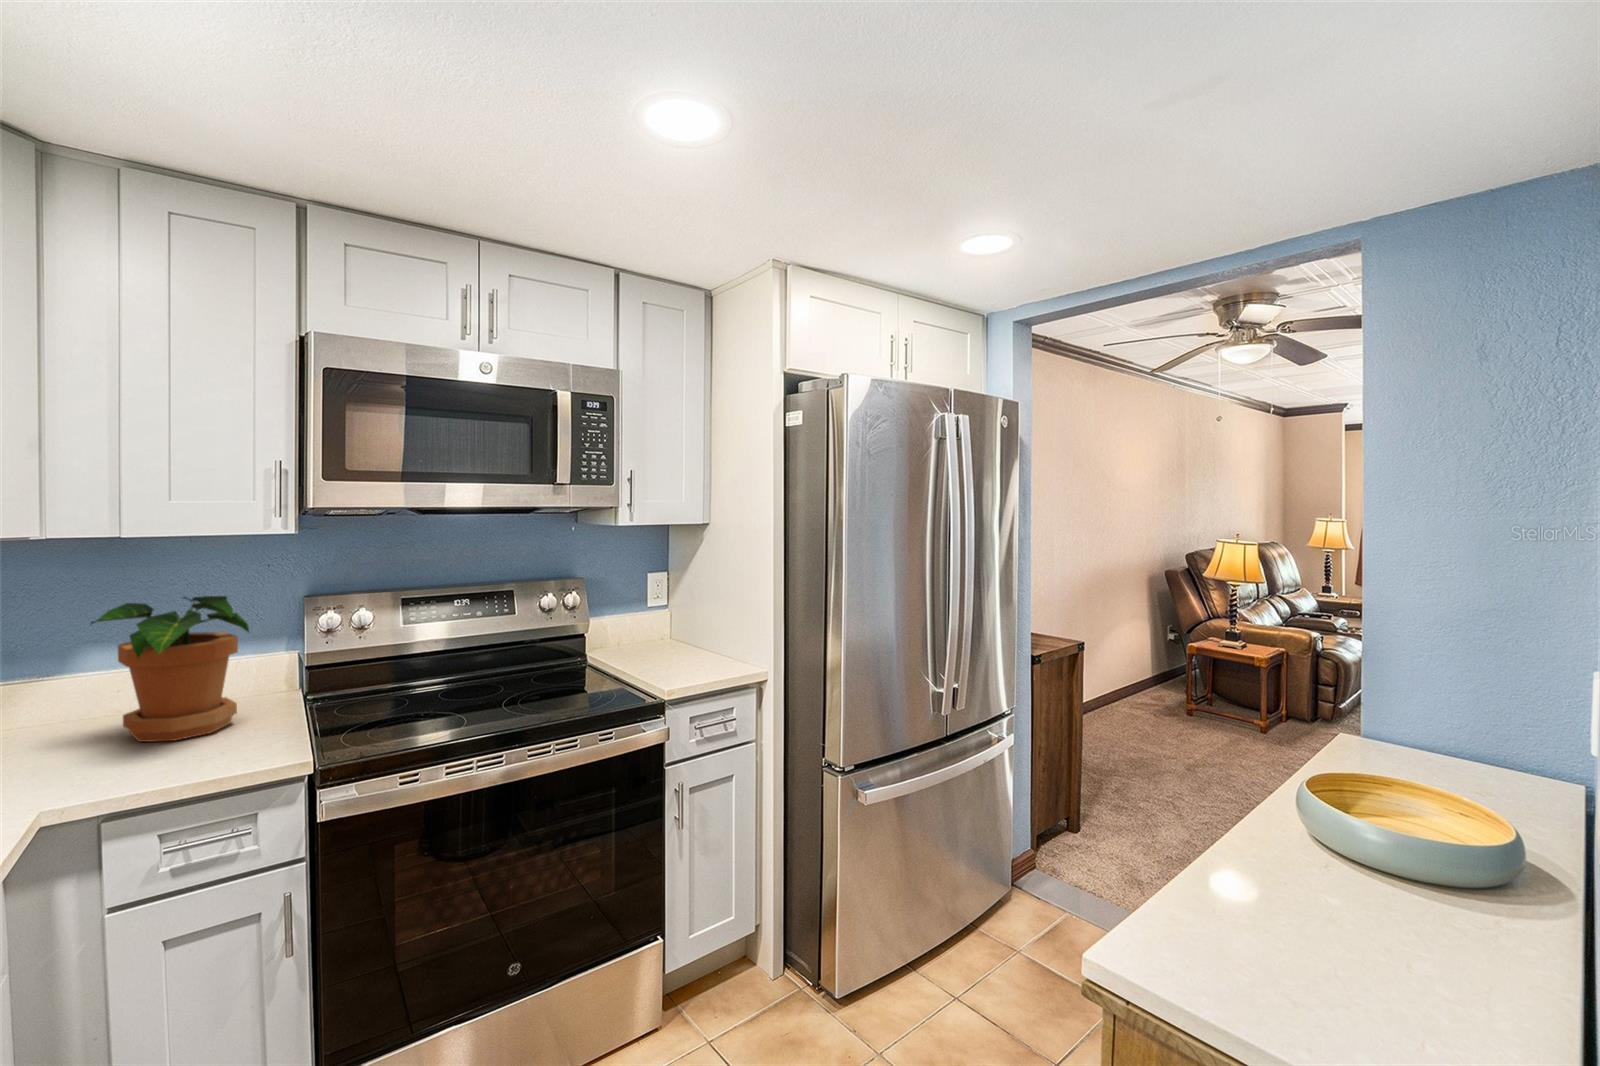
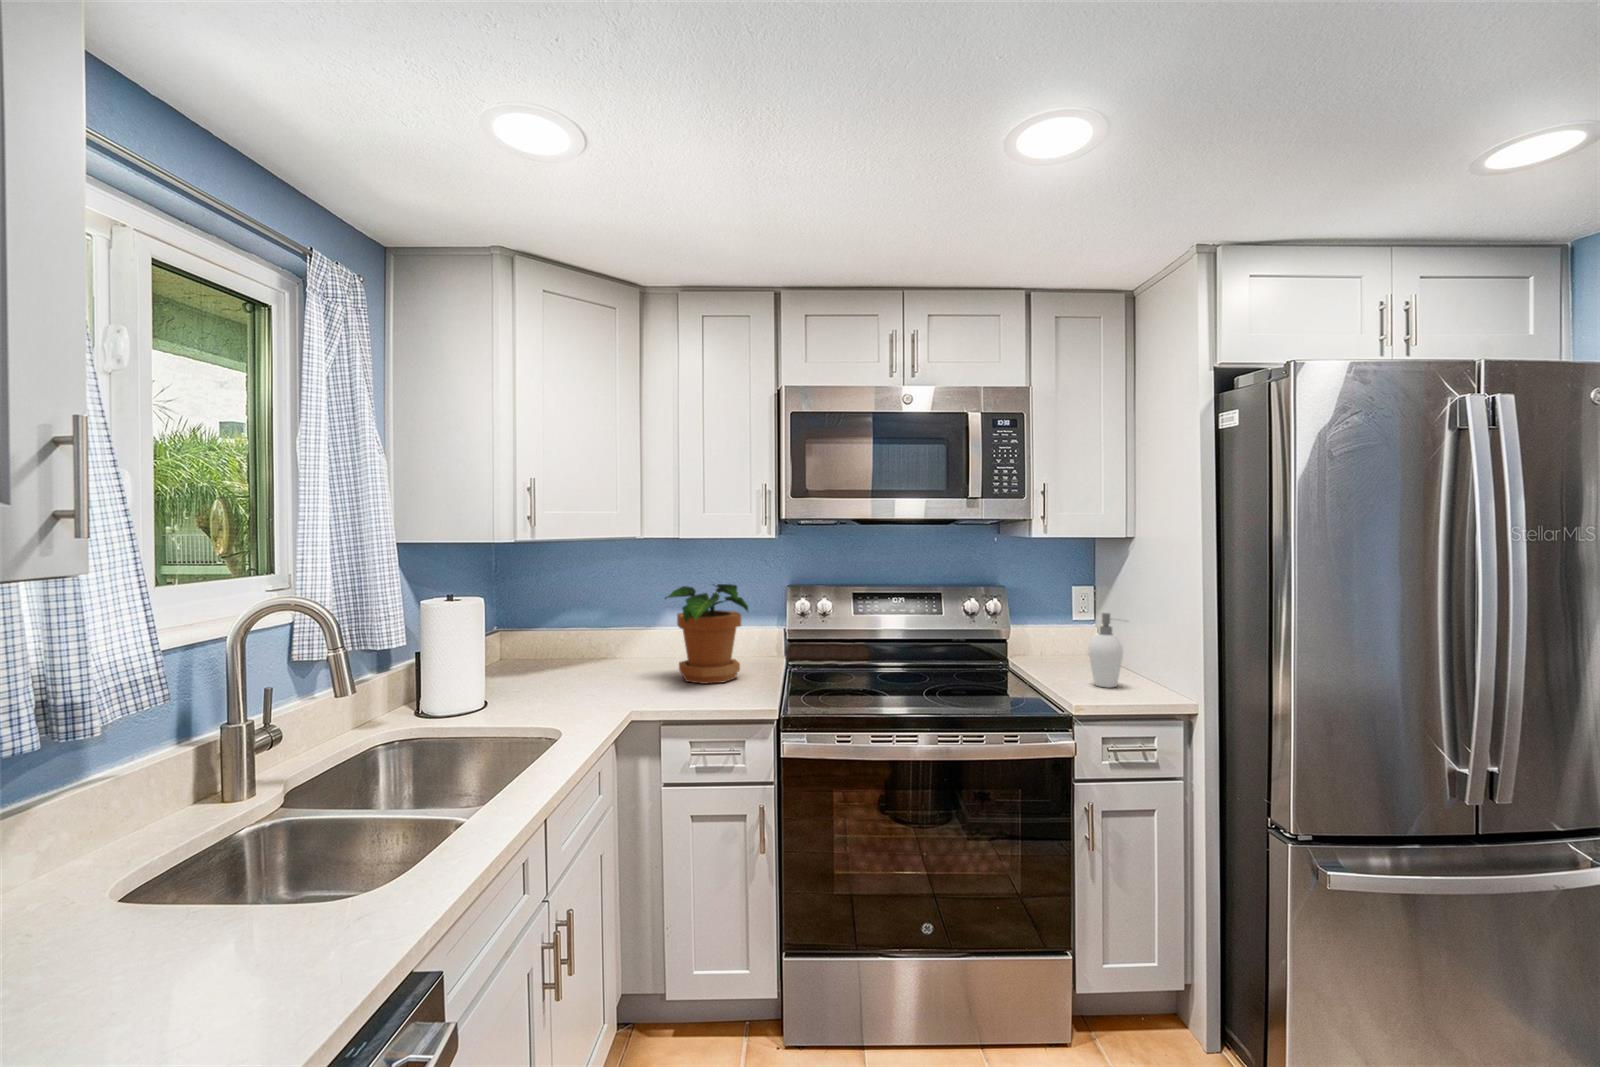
soap dispenser: none [672,600,710,672] -> present [1089,613,1123,687]

